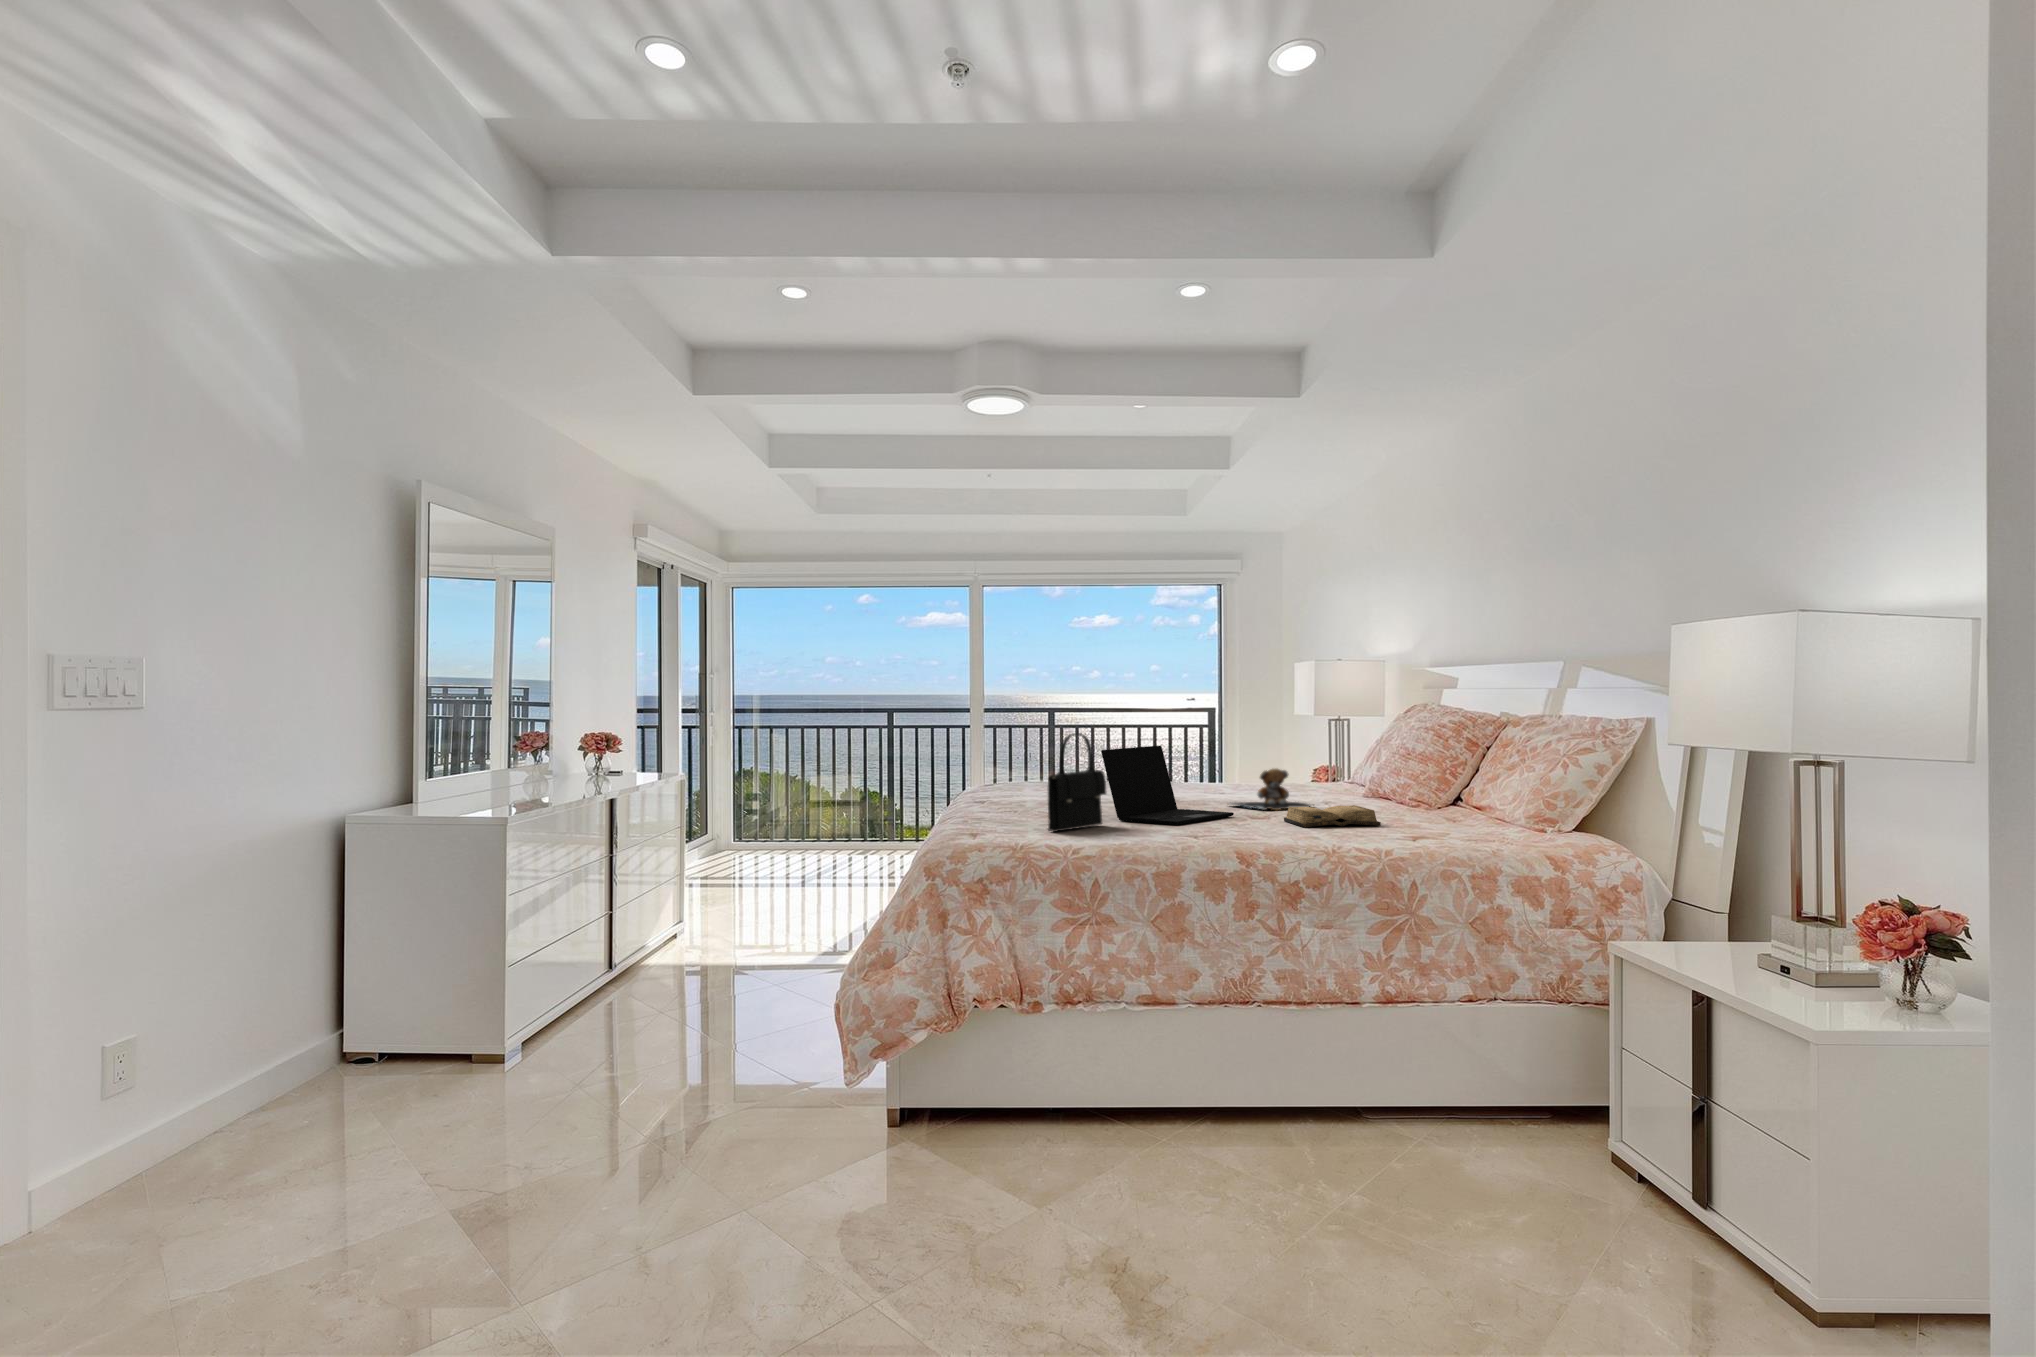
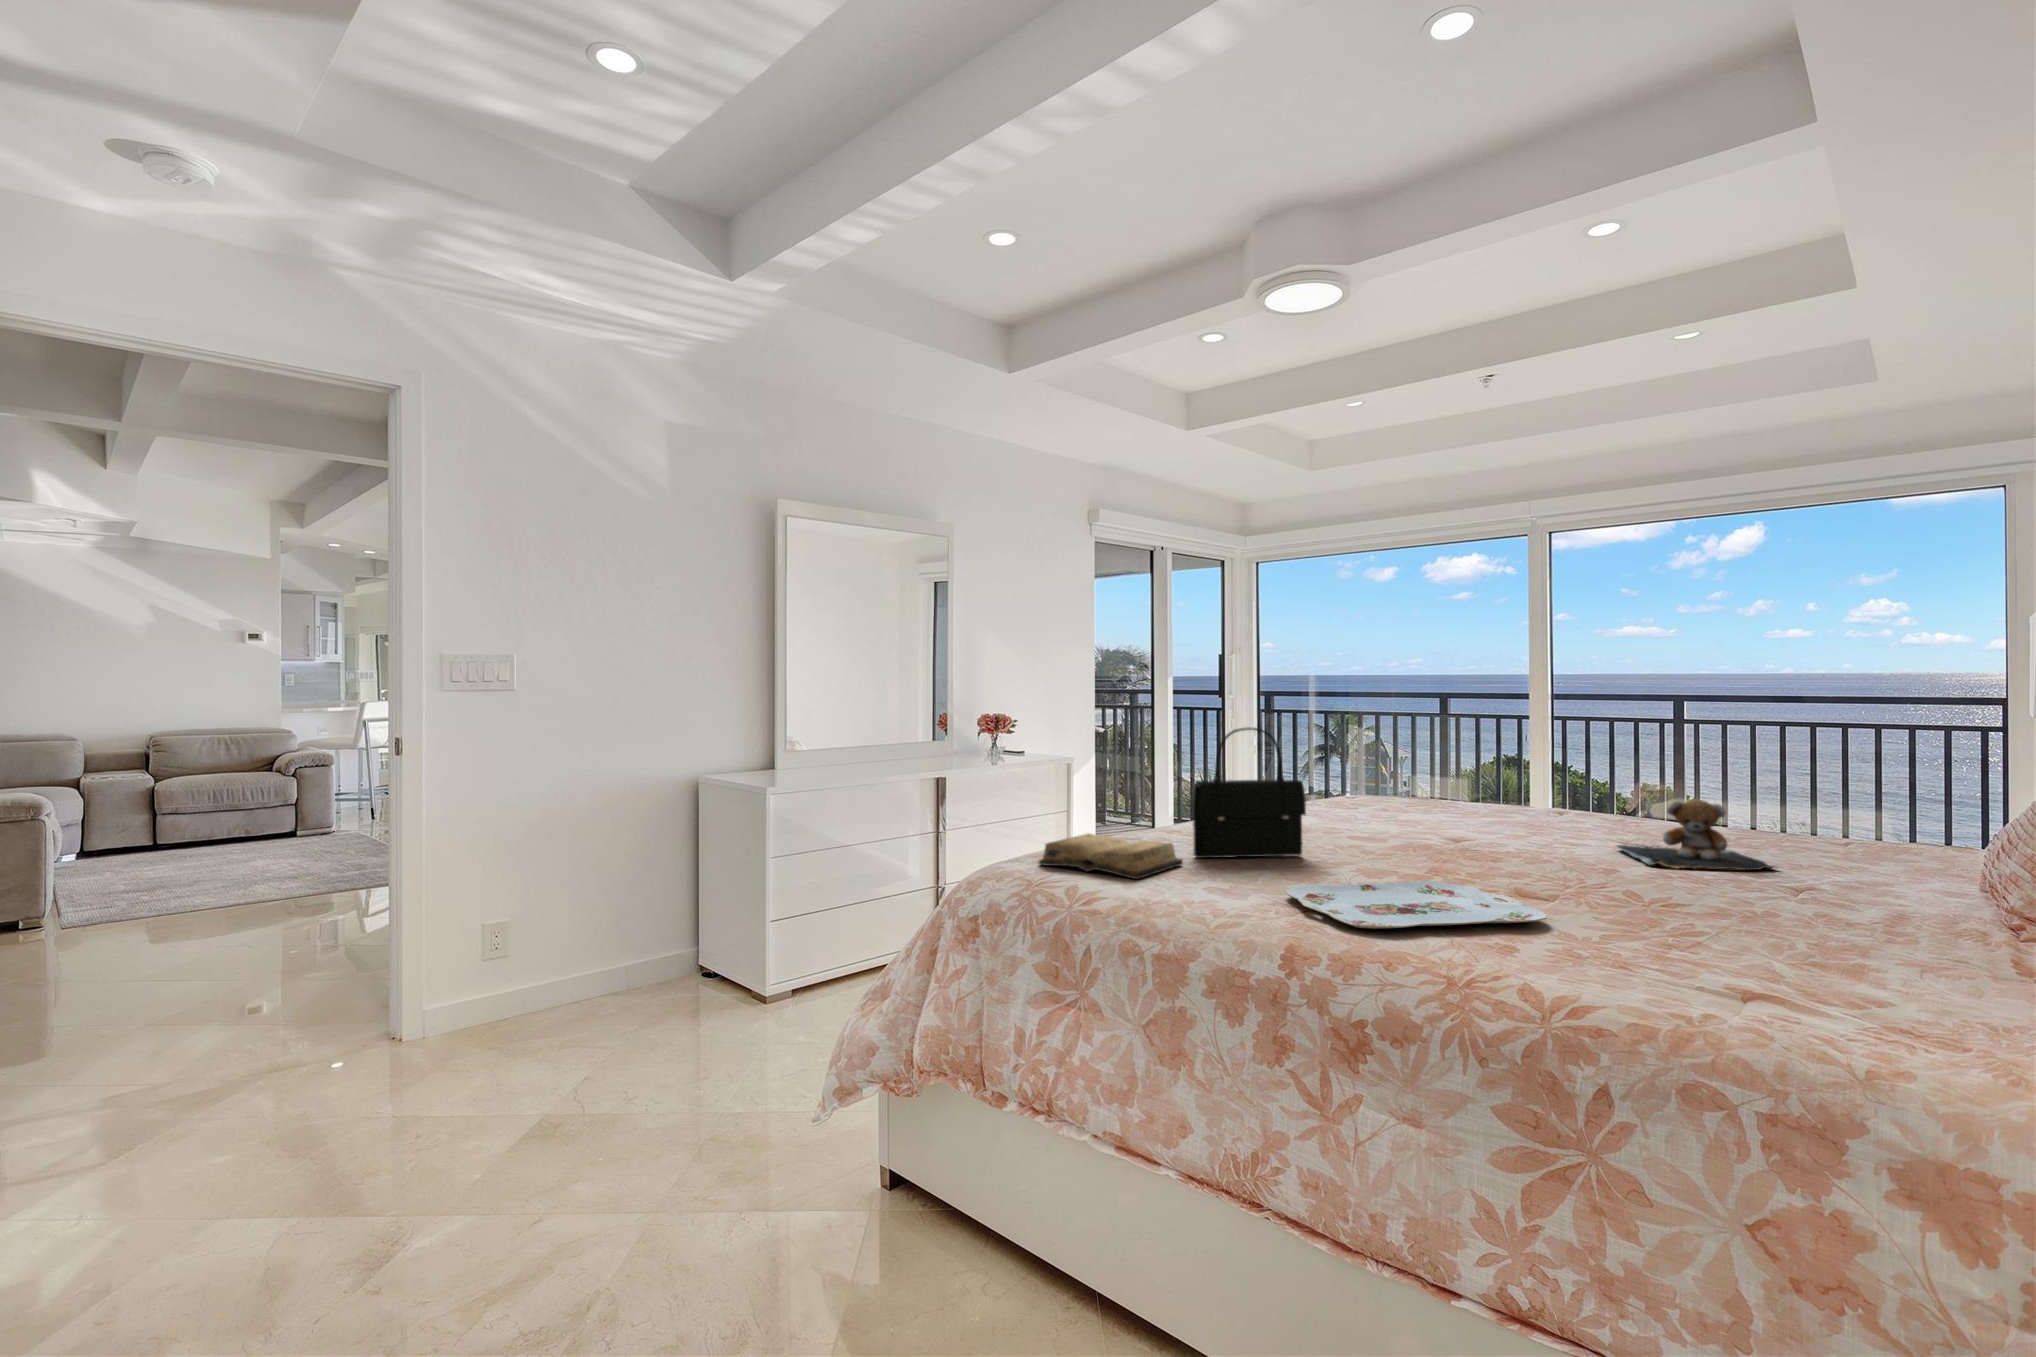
laptop: present [1101,745,1234,825] -> none [1338,752,1553,872]
diary: present [1284,805,1381,828] -> present [1039,834,1183,880]
serving tray: none [1169,824,1308,844] -> present [1285,881,1547,929]

